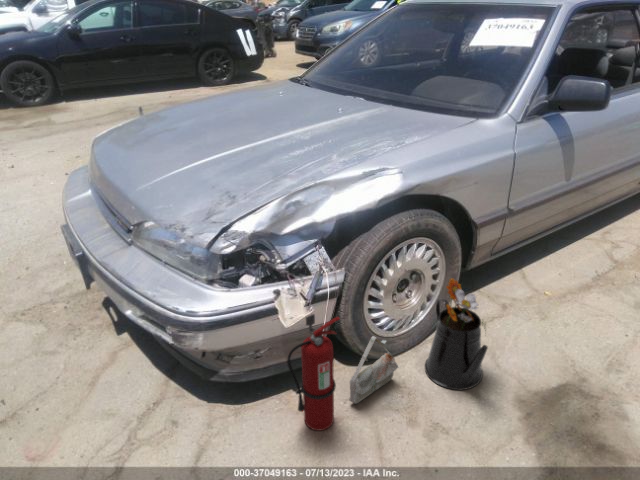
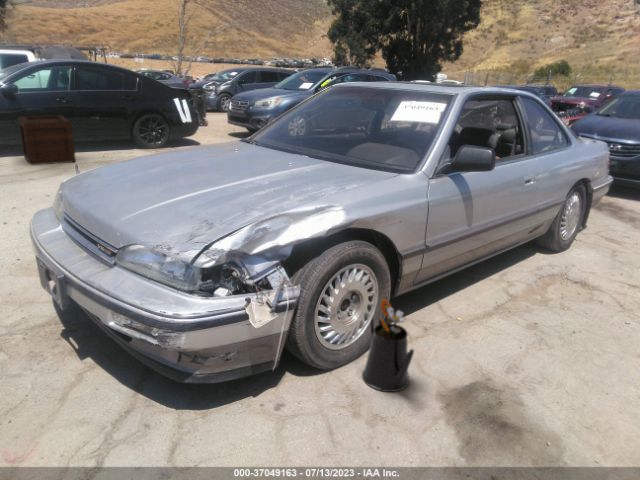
wooden crate: none [77,55,136,111] -> present [18,115,76,165]
fire extinguisher: present [288,314,340,431] -> none [255,322,298,425]
bag: present [349,336,398,404] -> none [301,344,342,404]

